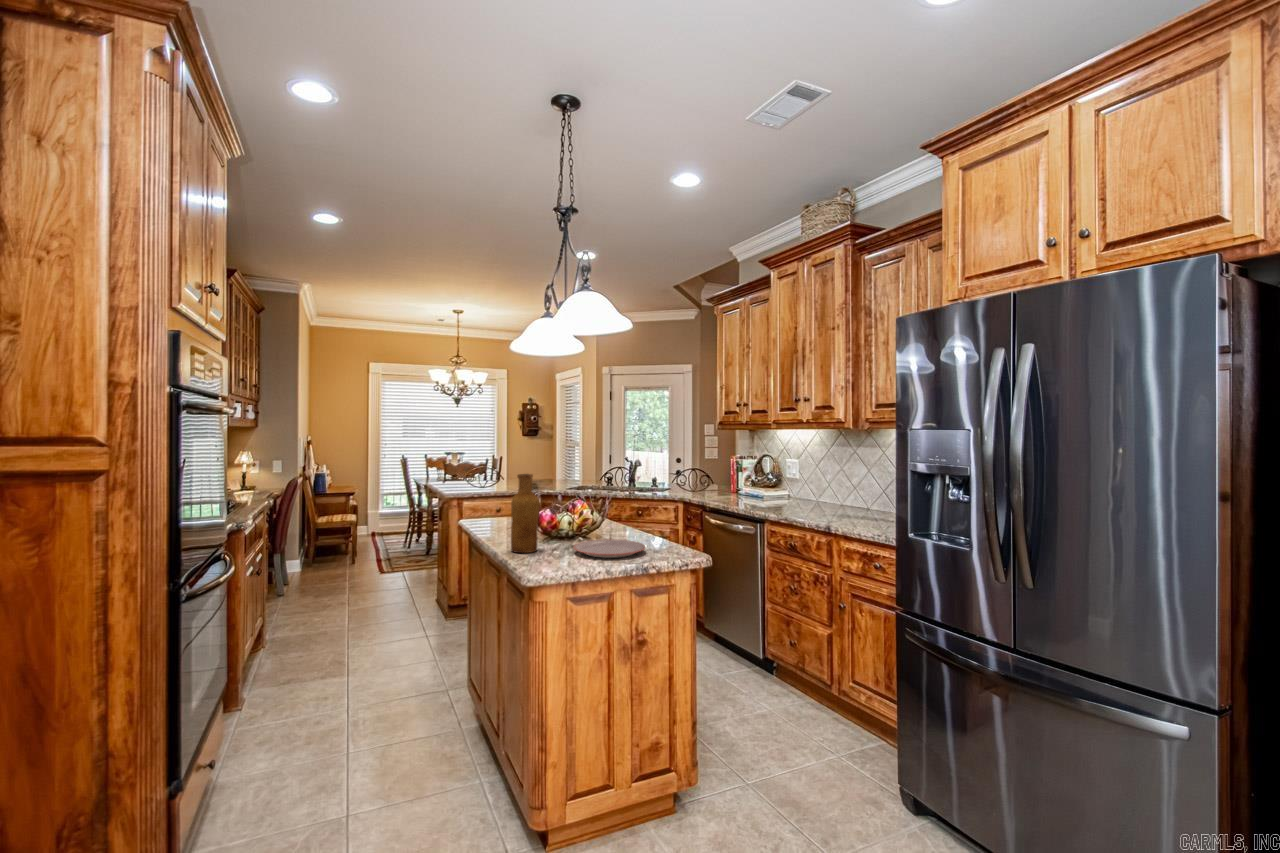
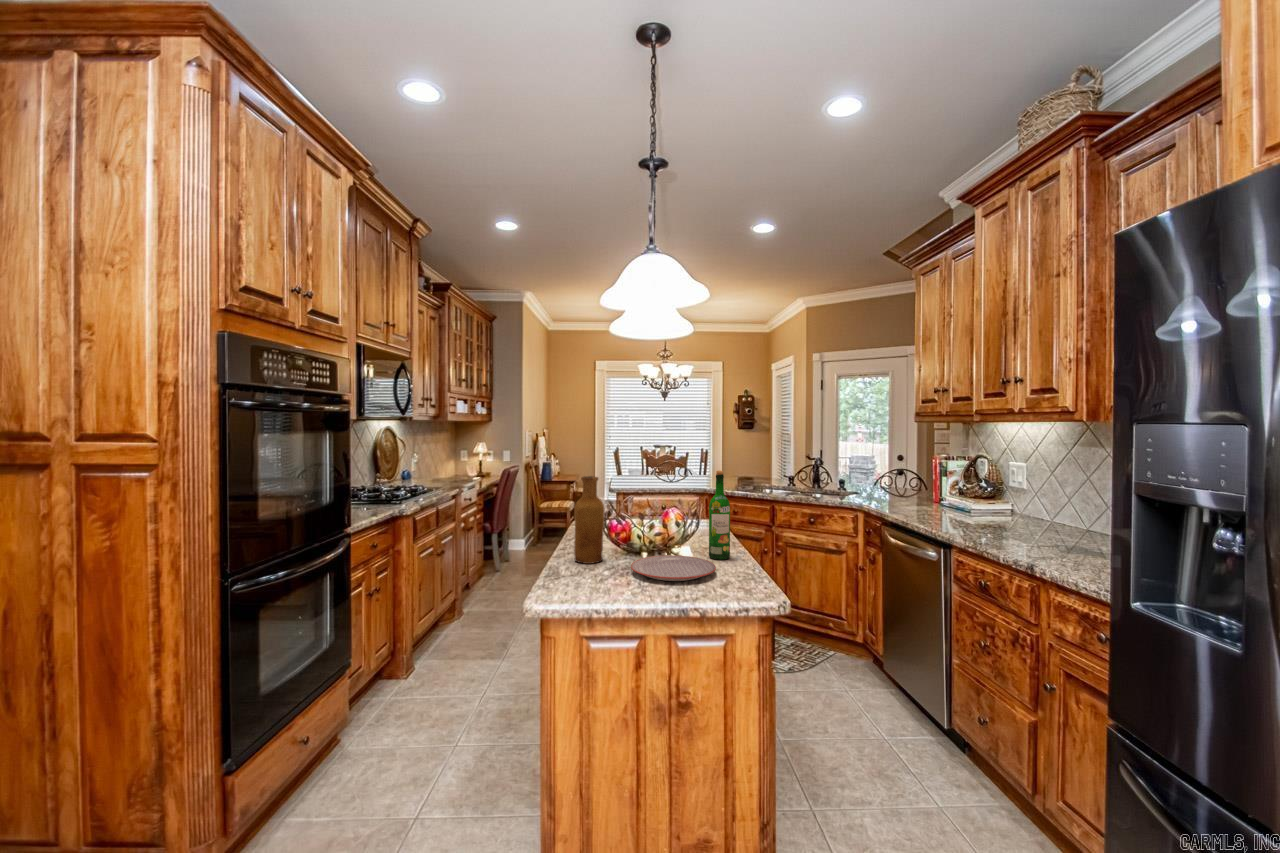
wine bottle: none [619,466,637,541] -> present [709,470,730,560]

